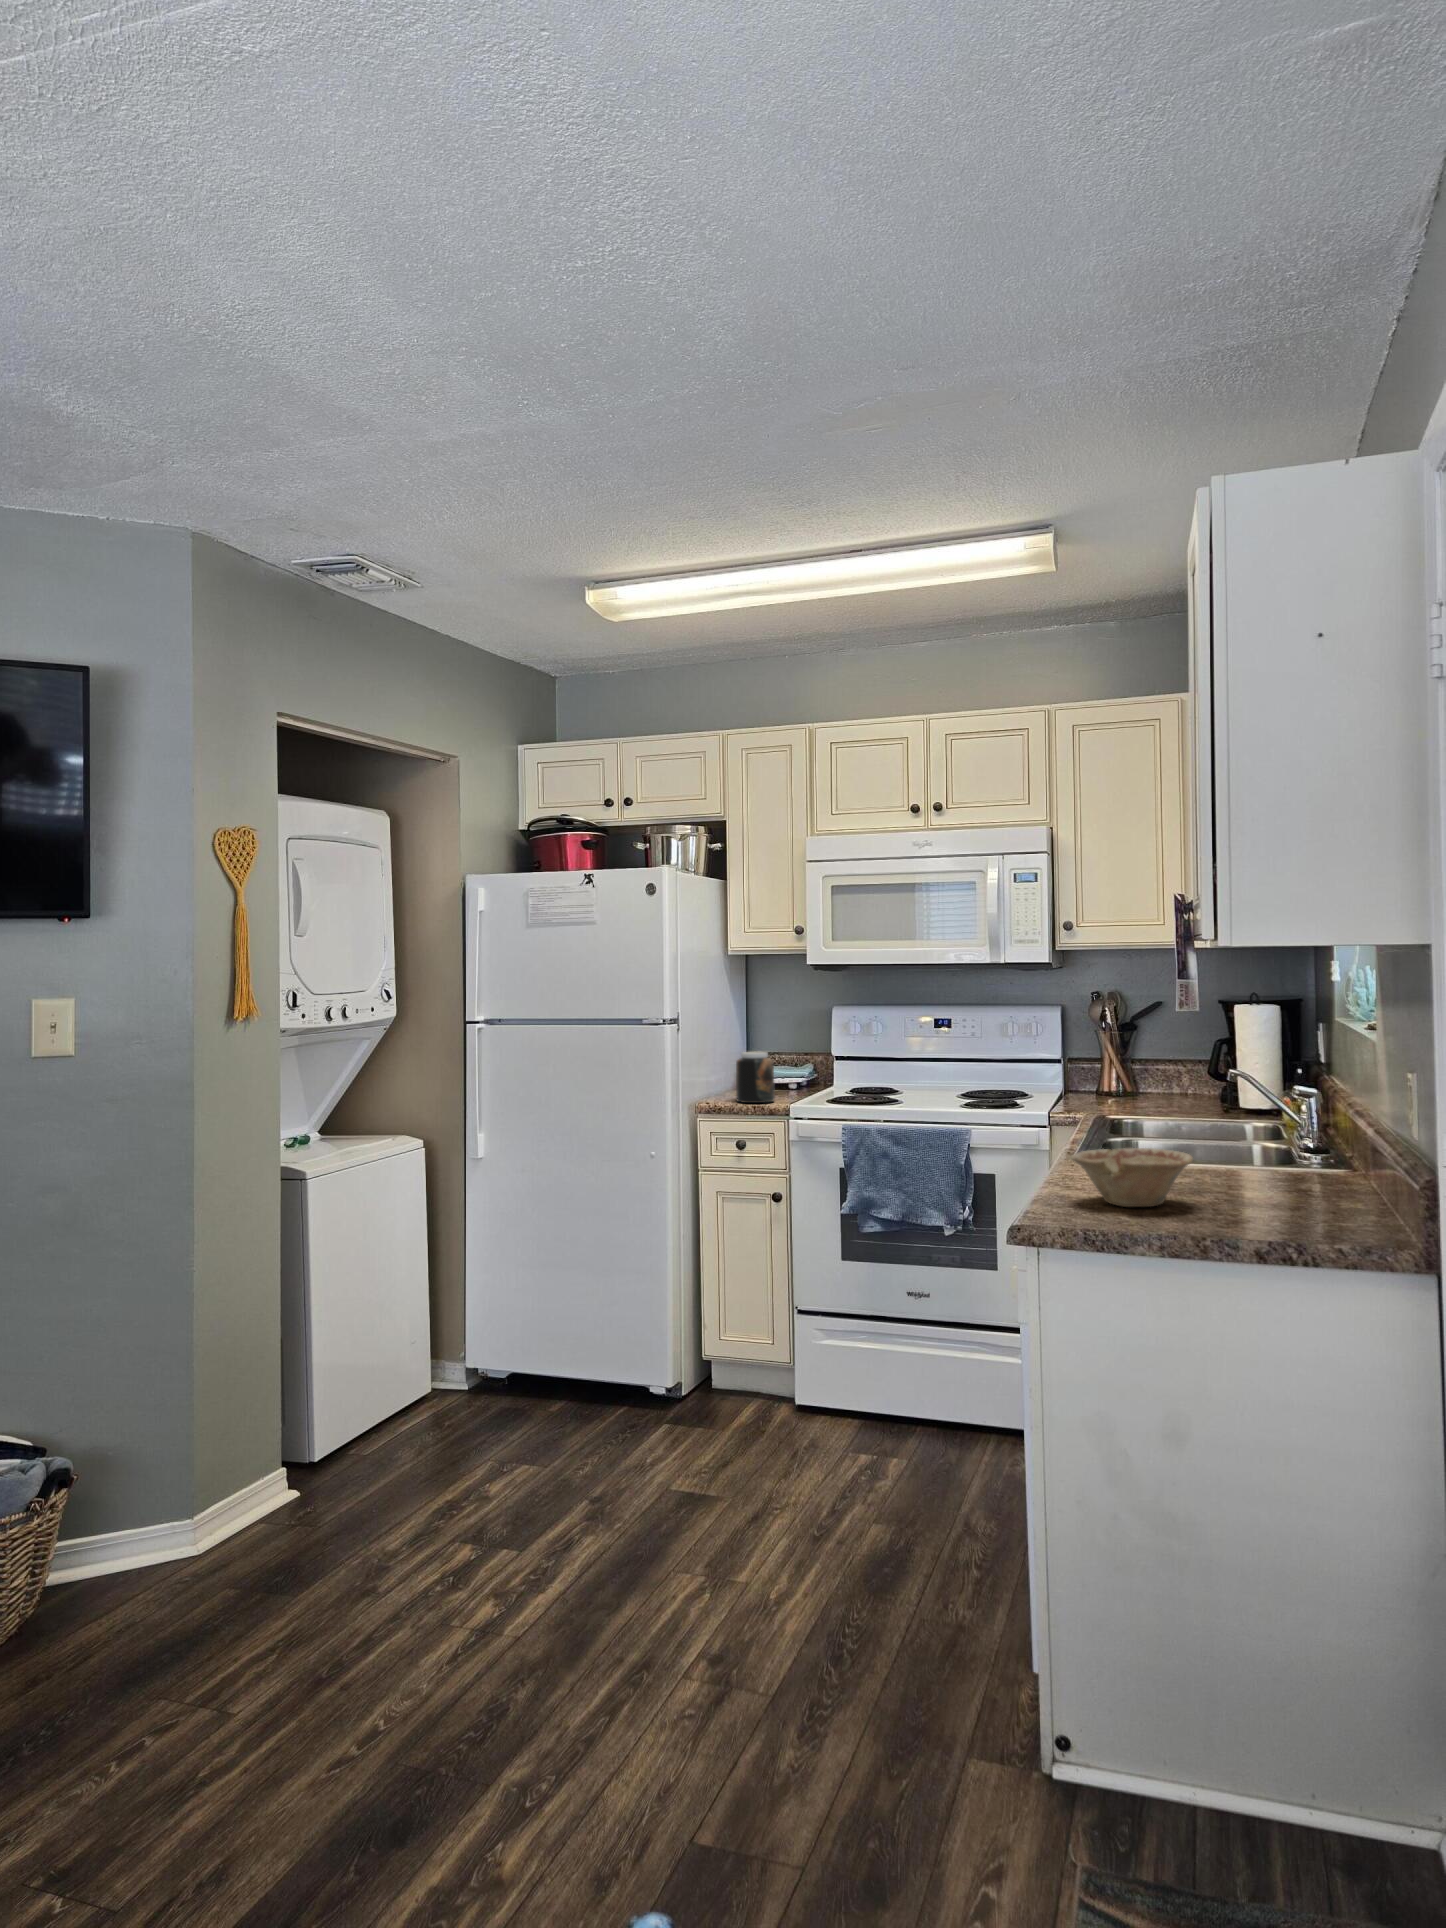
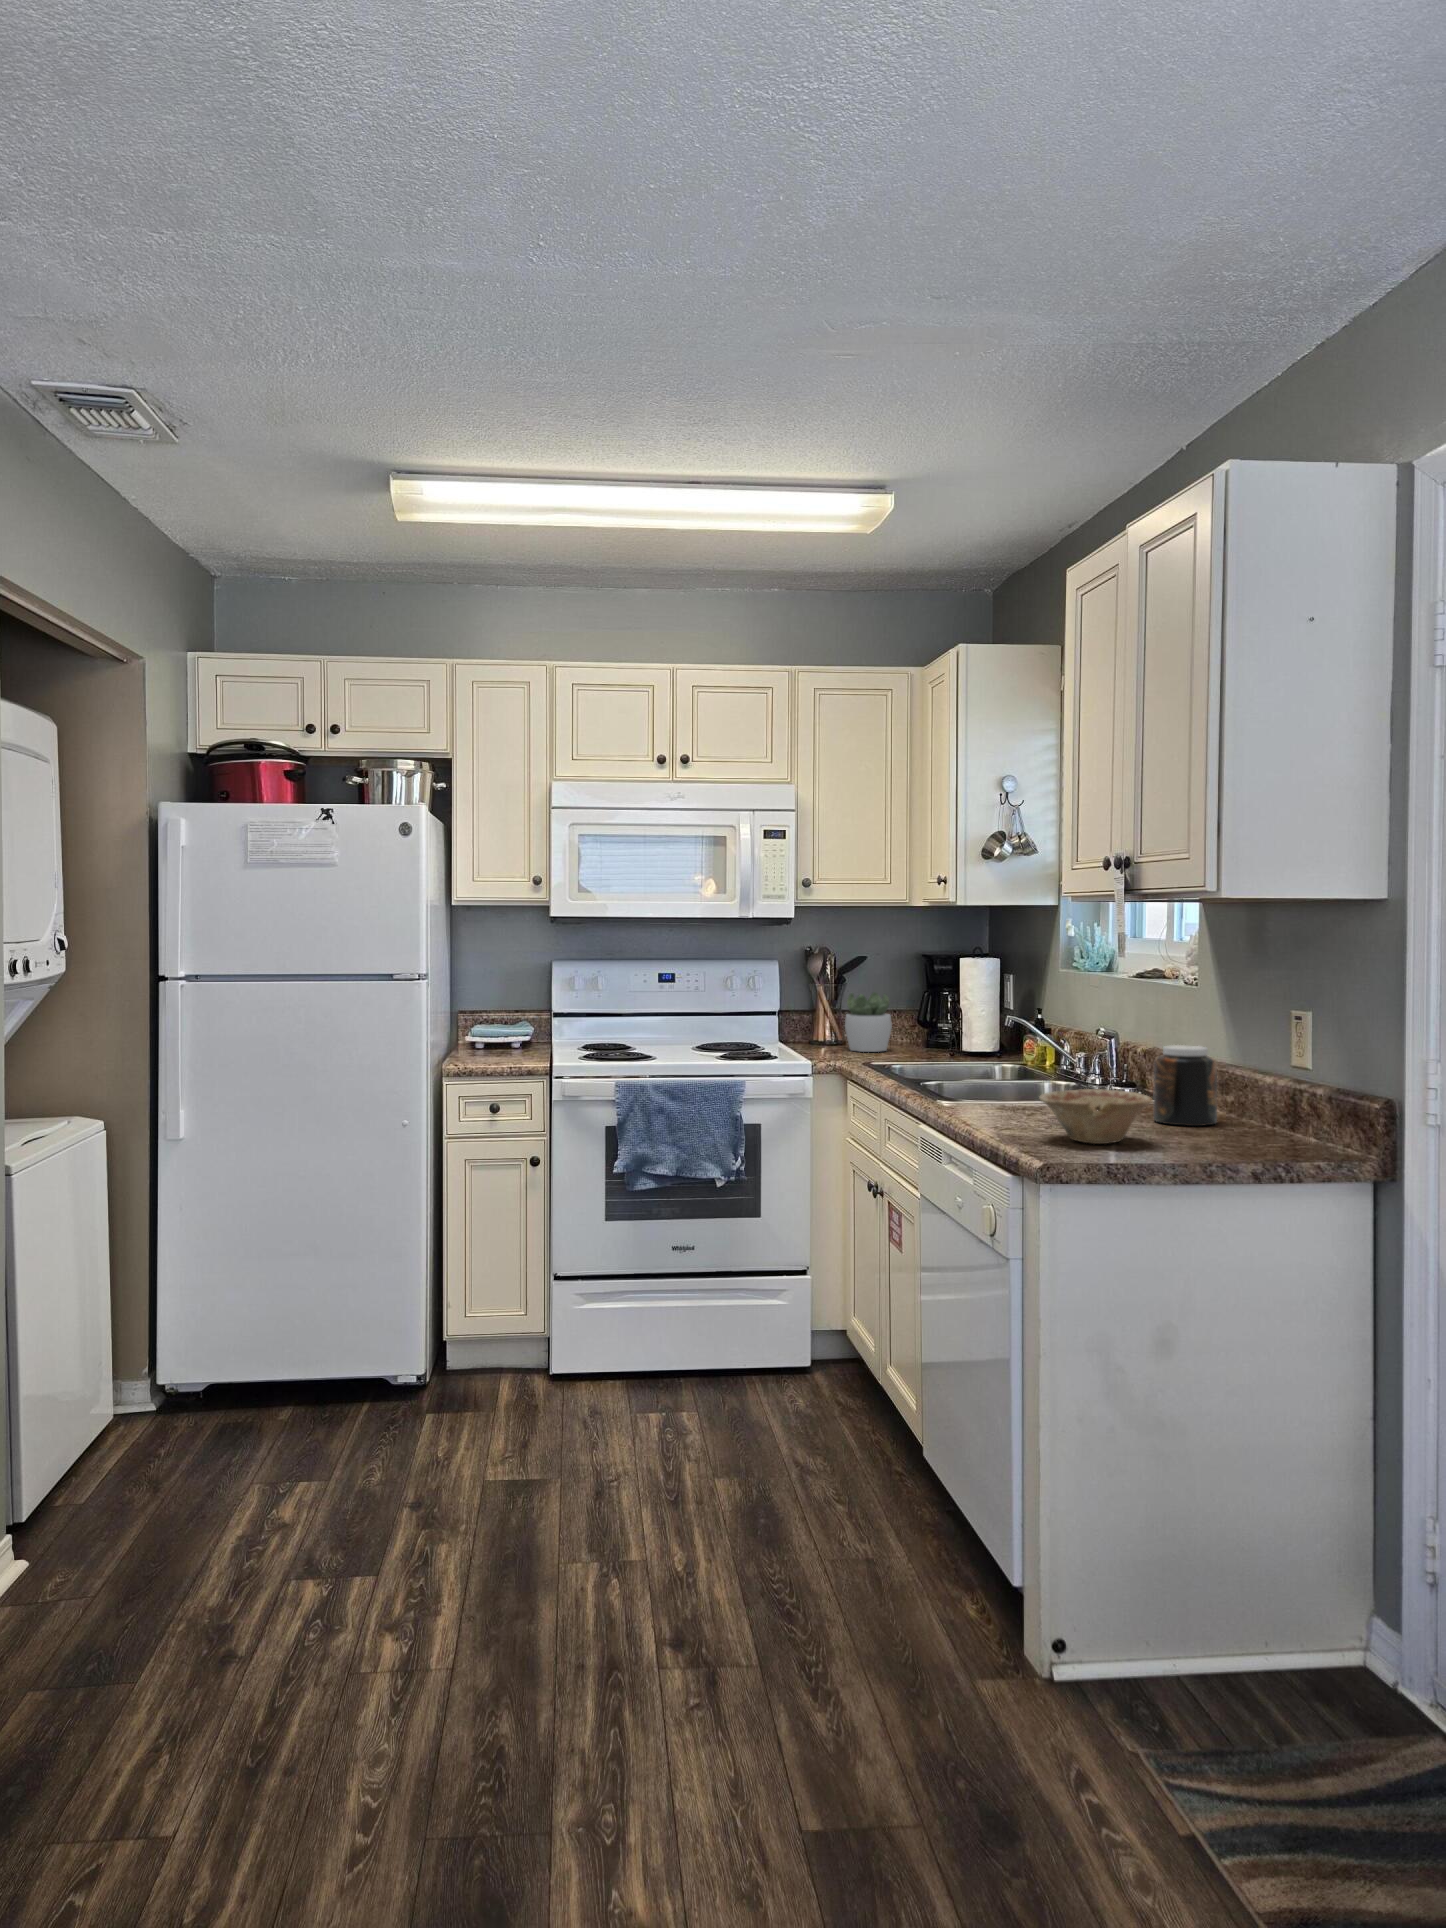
succulent plant: none [1118,1041,1173,1104] -> present [845,992,892,1052]
jar: present [736,1052,775,1103] -> present [1154,1045,1217,1126]

